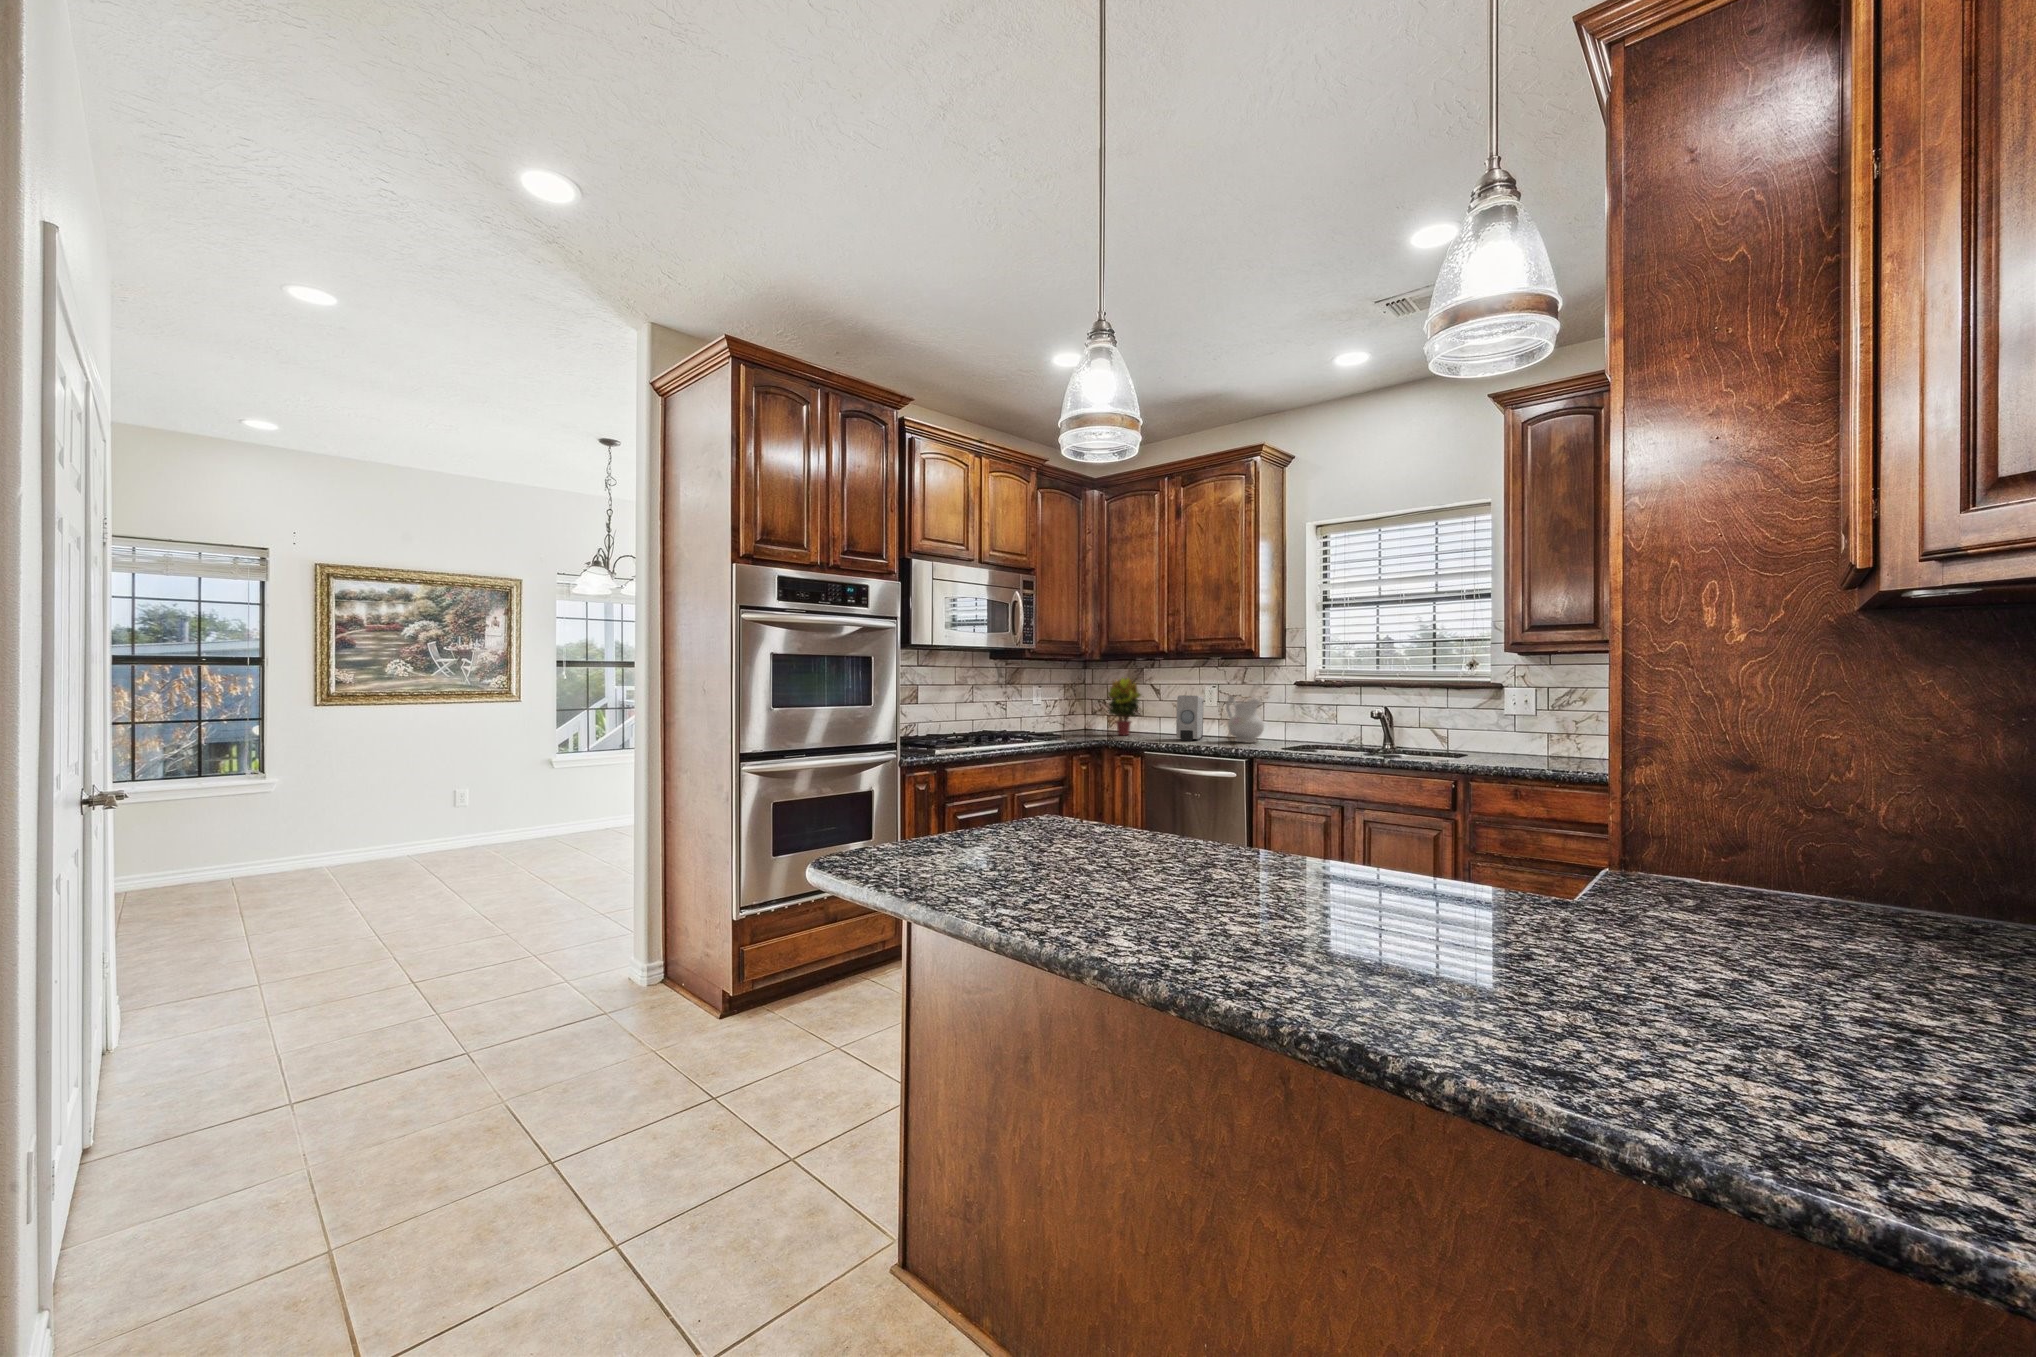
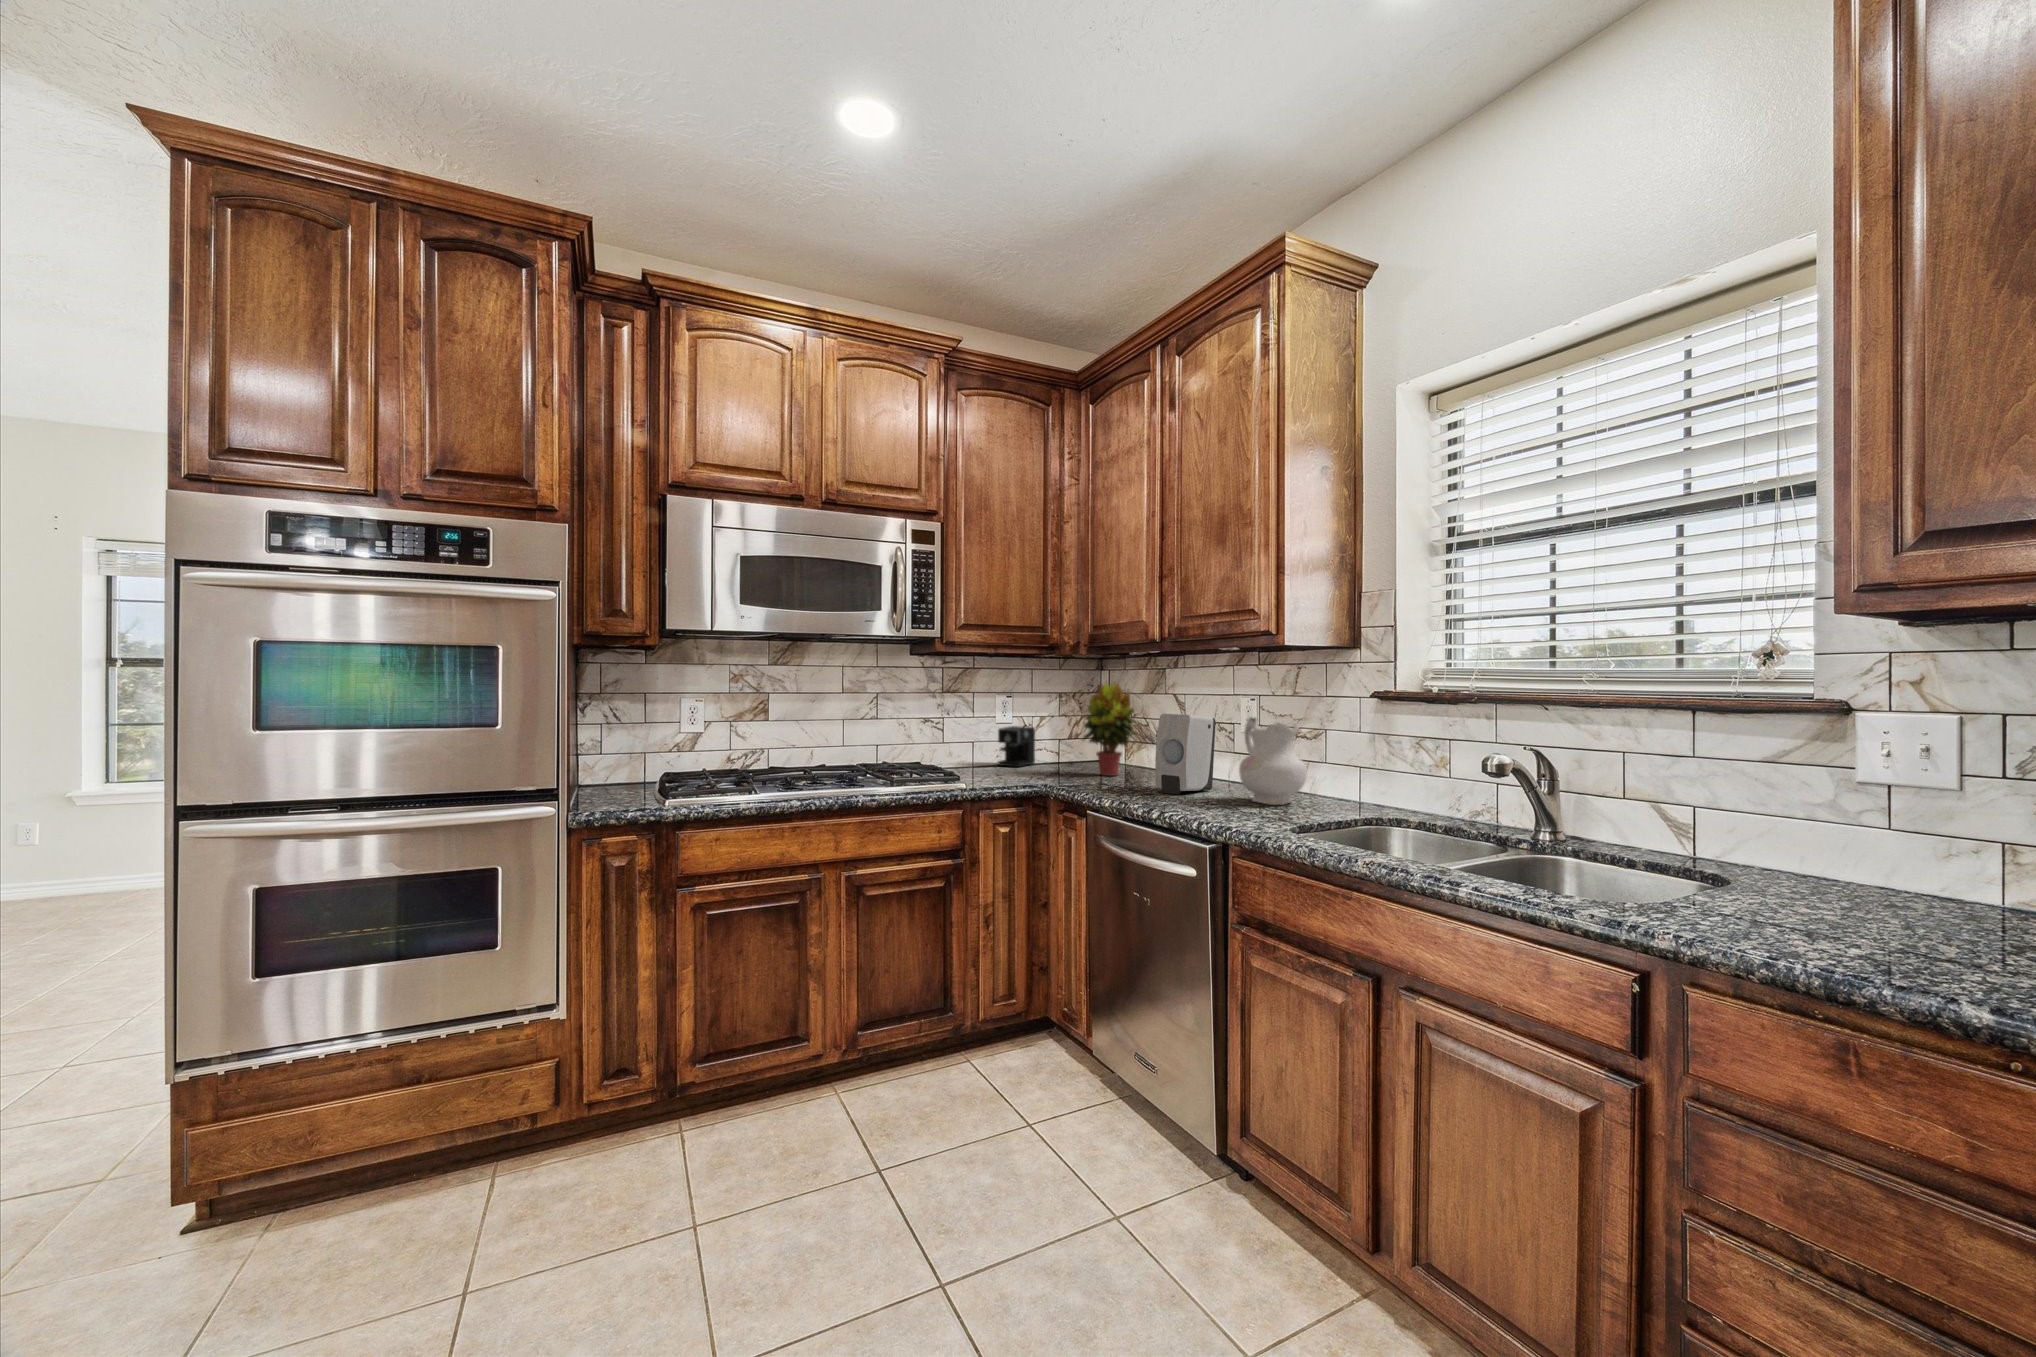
coffee maker: none [1040,707,1085,733] -> present [998,726,1074,767]

